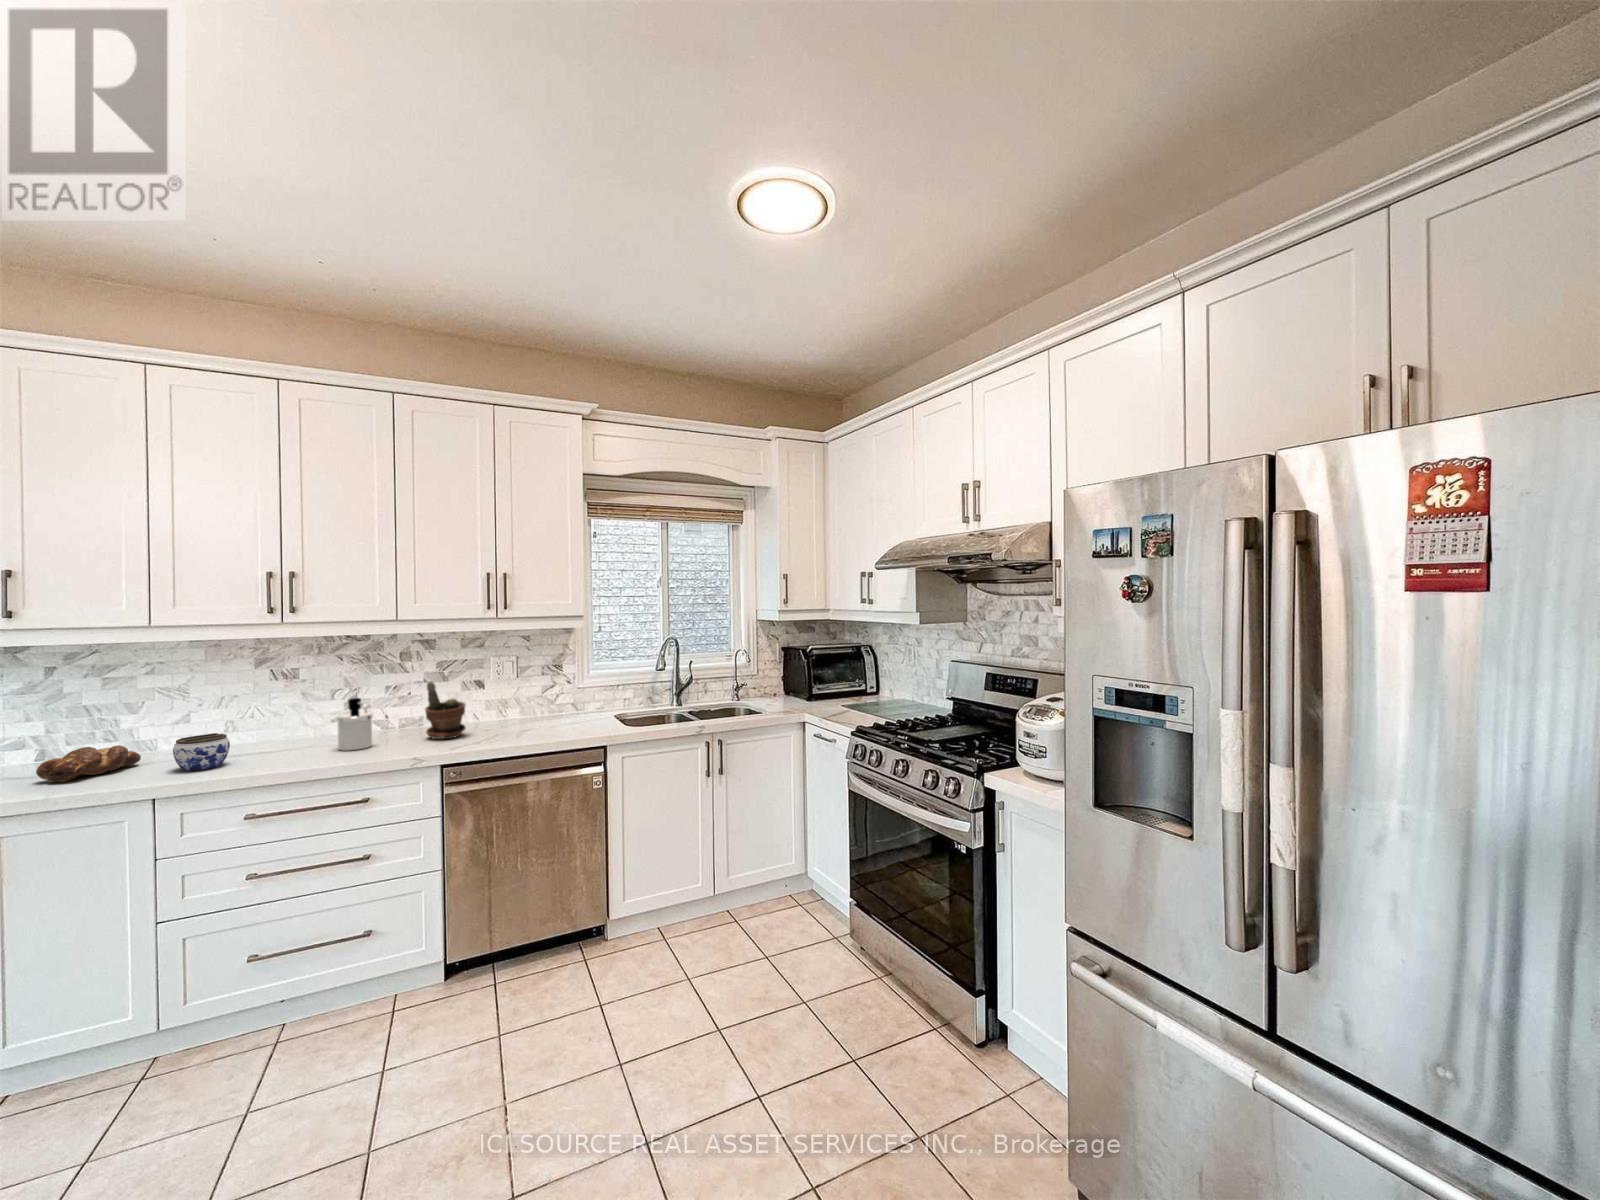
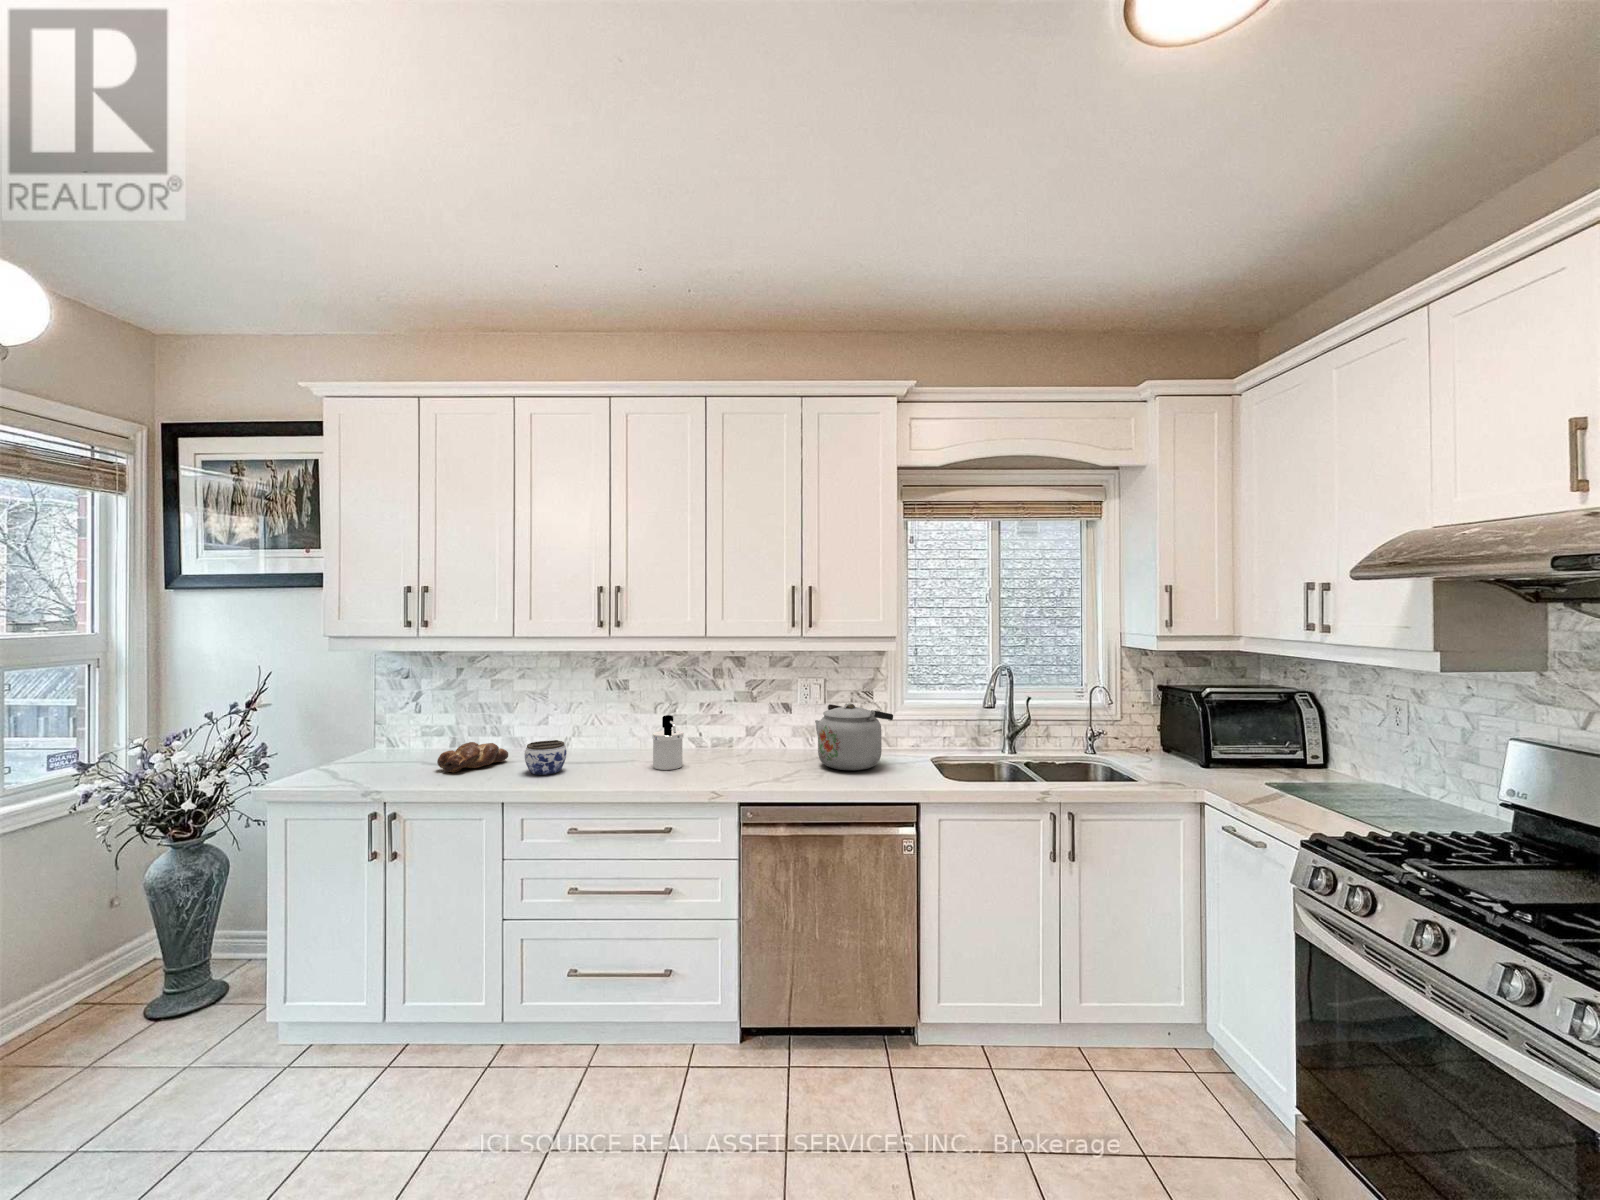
kettle: none [509,674,582,731] -> present [815,703,893,770]
potted plant: present [425,681,465,739] -> none [731,702,770,768]

